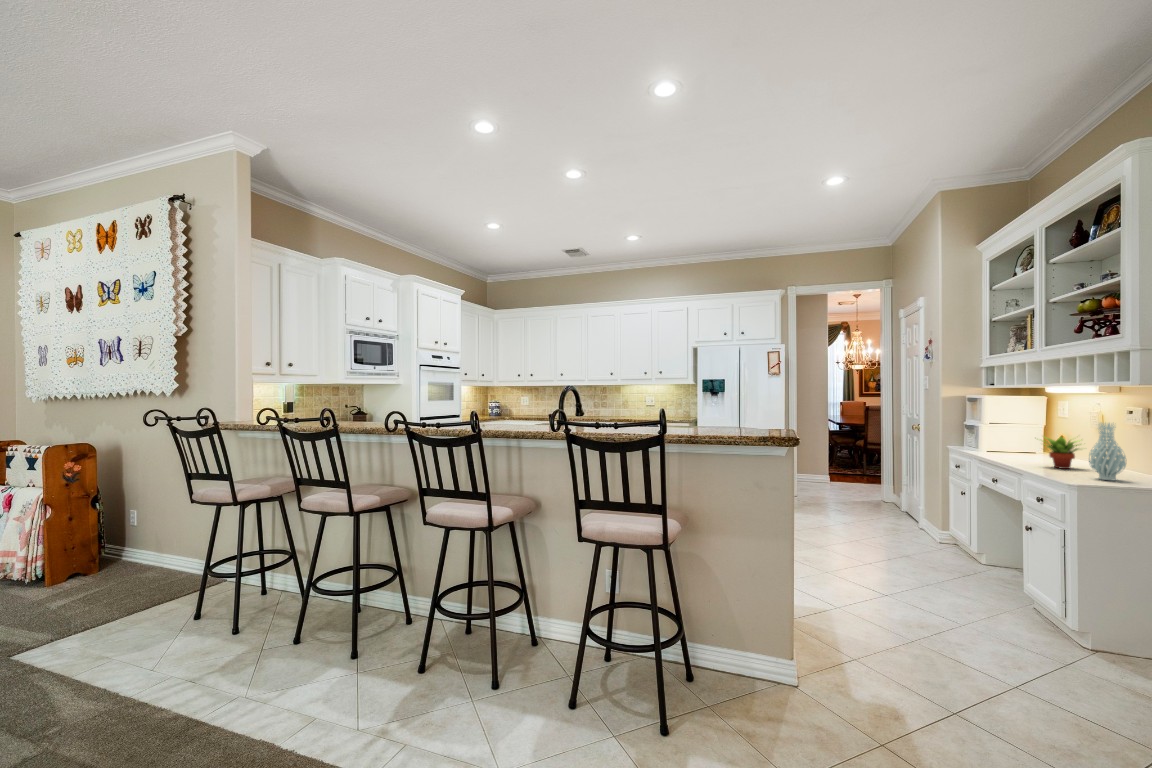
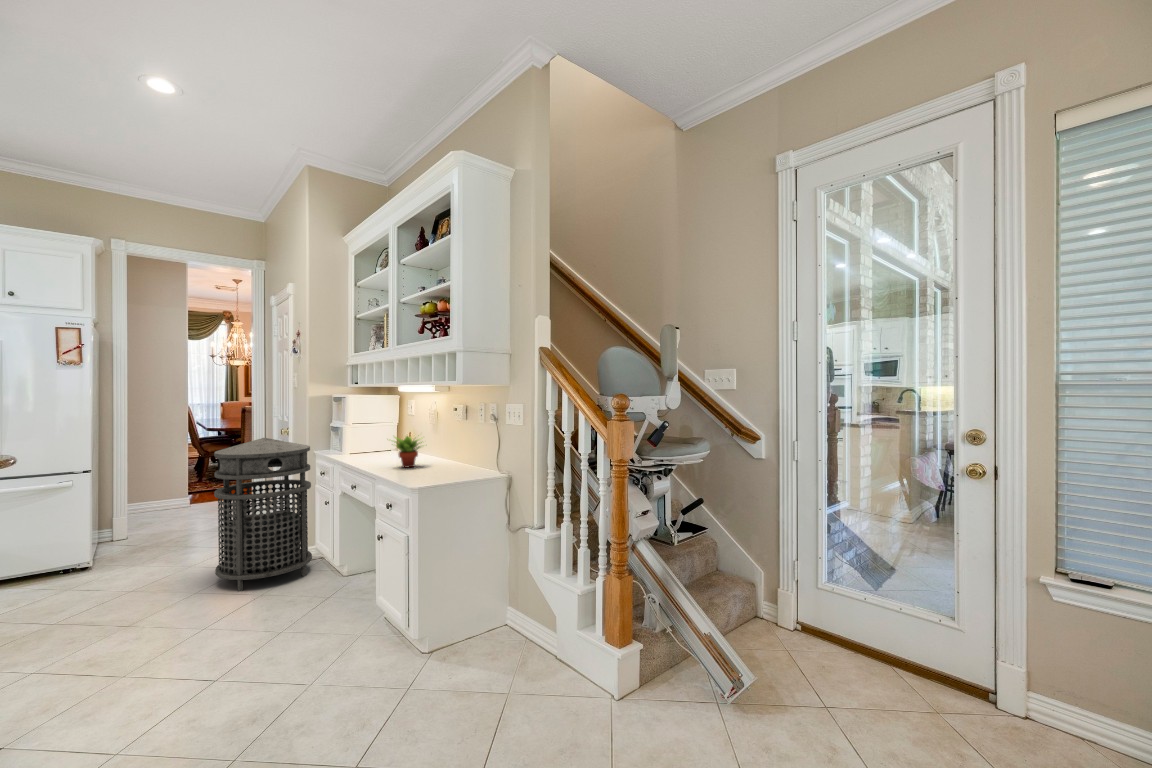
vase: present [1089,423,1126,481] -> none [427,420,453,477]
trash can: none [863,430,947,555] -> present [214,438,312,591]

